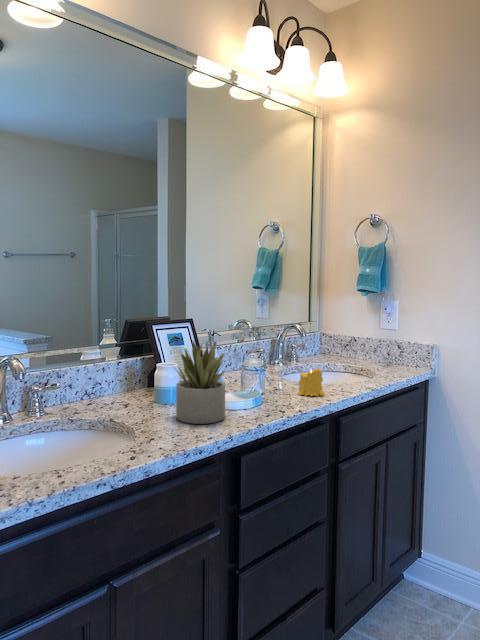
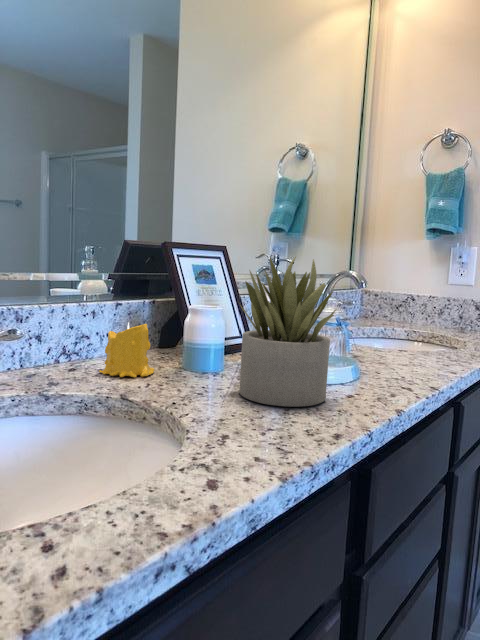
candle: present [297,368,325,396] -> present [99,323,154,377]

